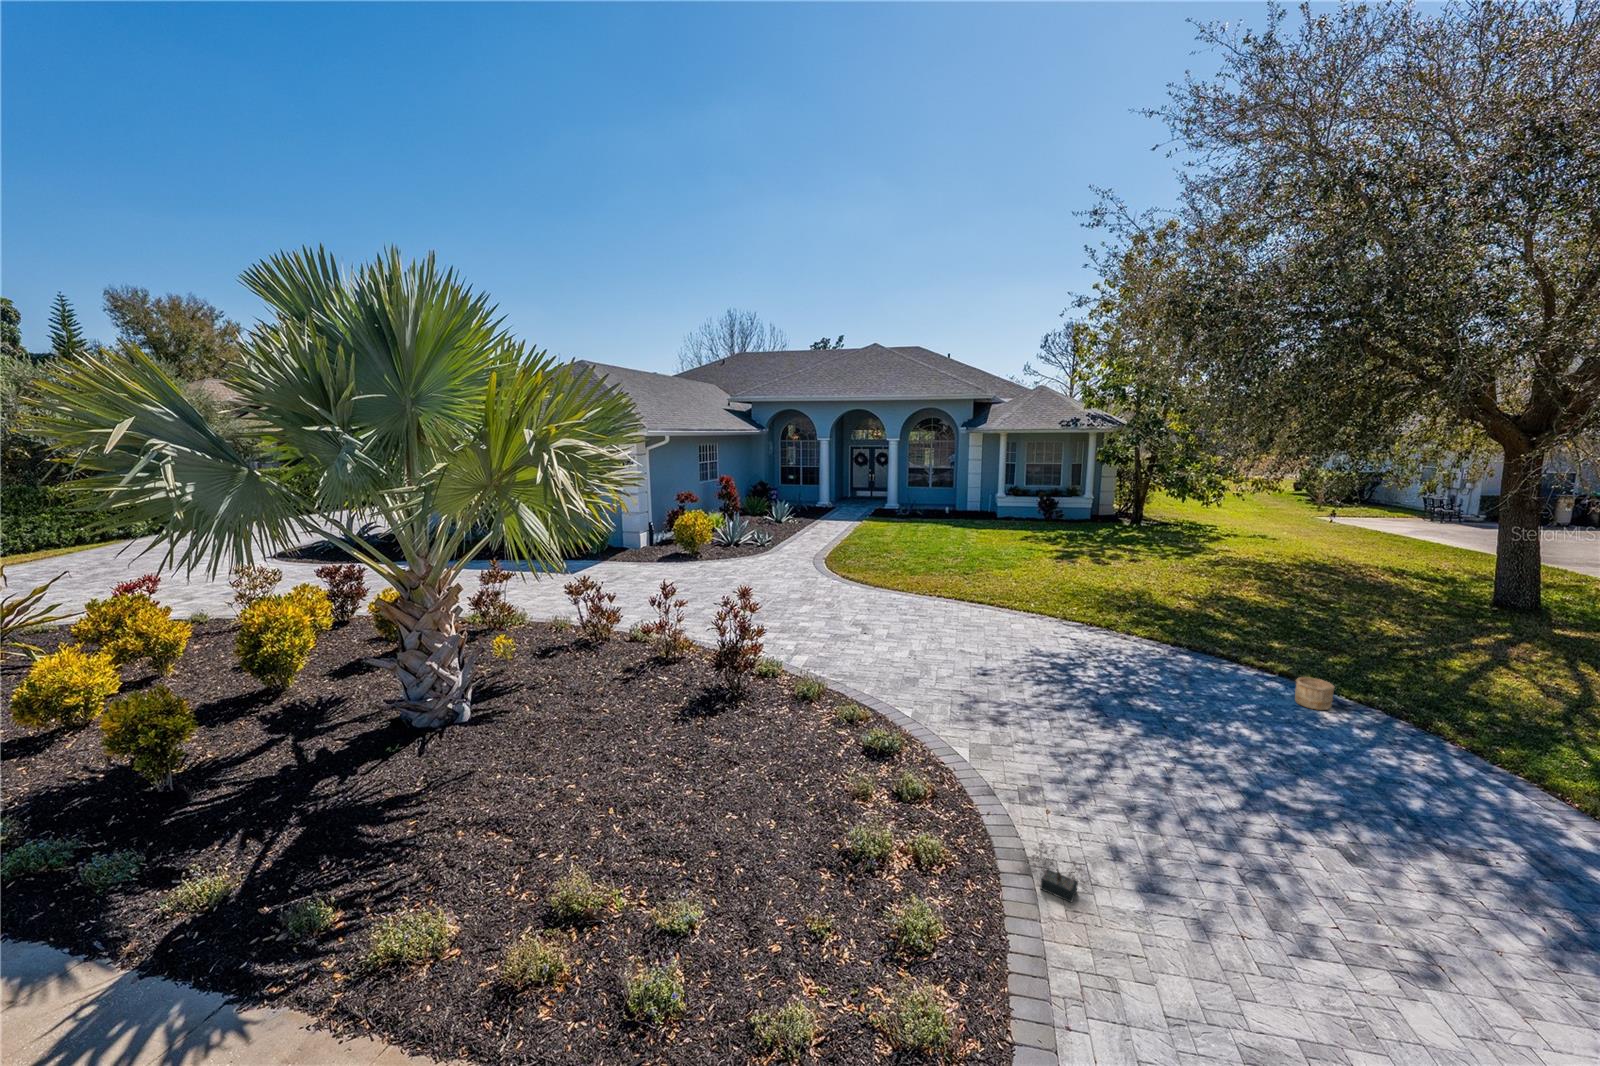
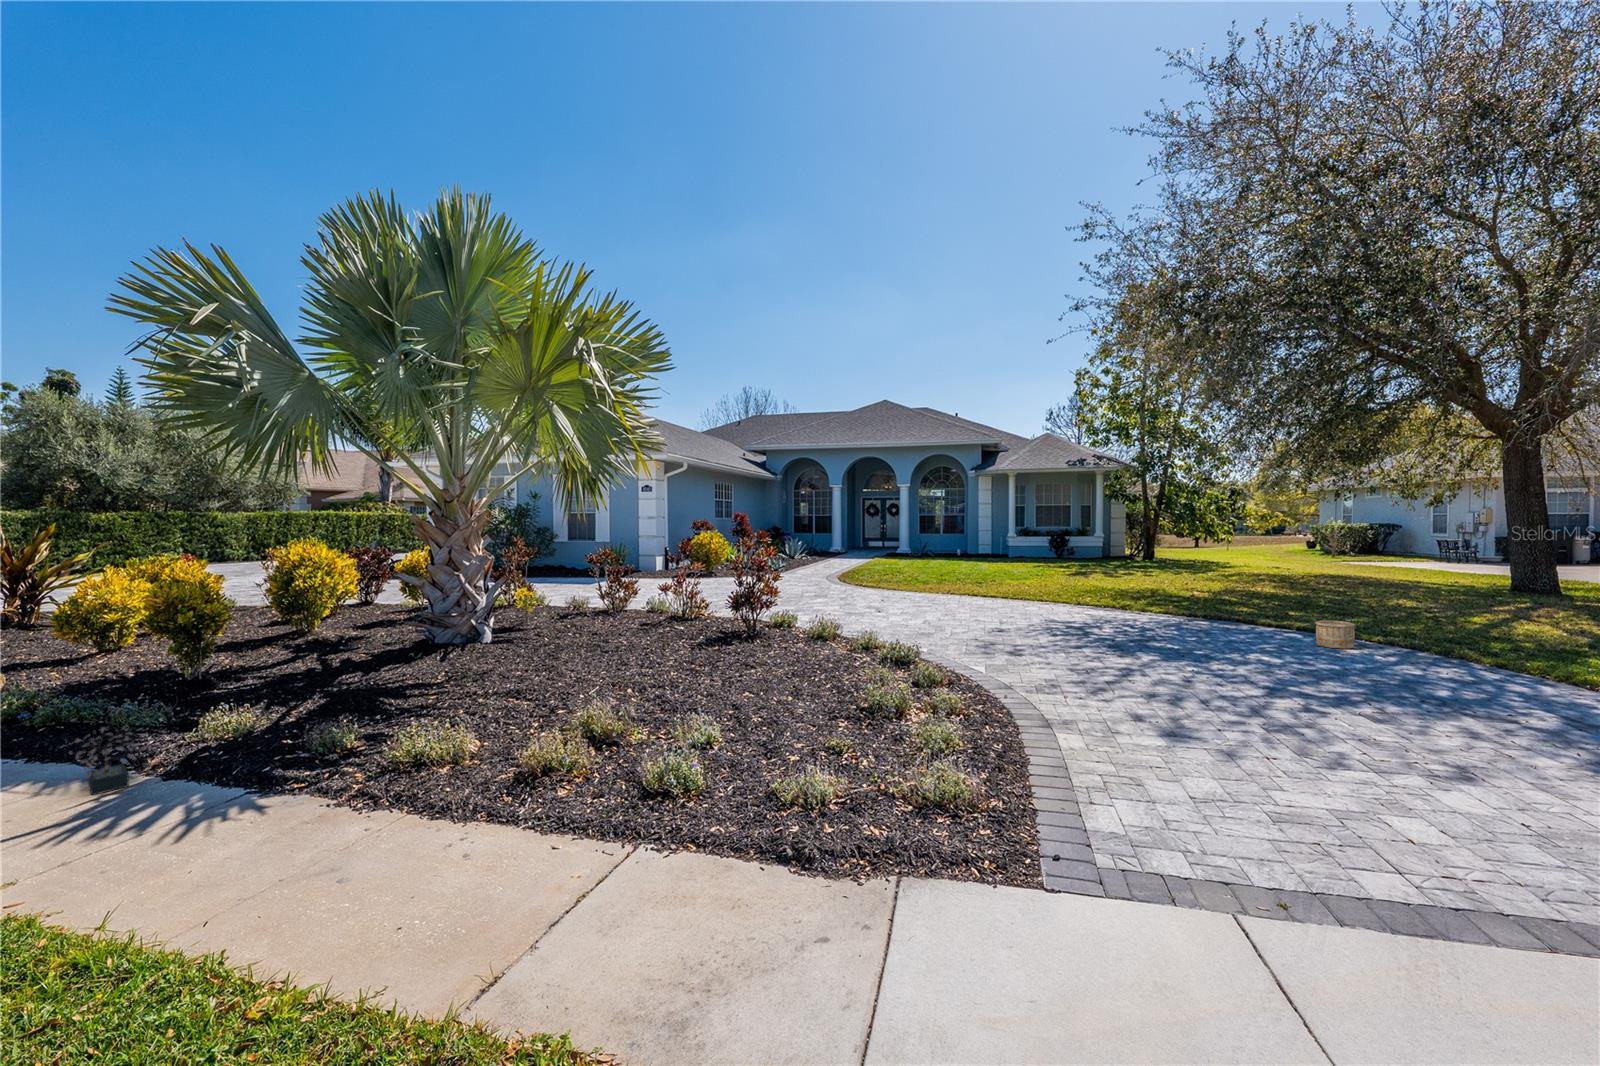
decorative plant: present [1032,840,1085,902] -> present [70,725,136,795]

